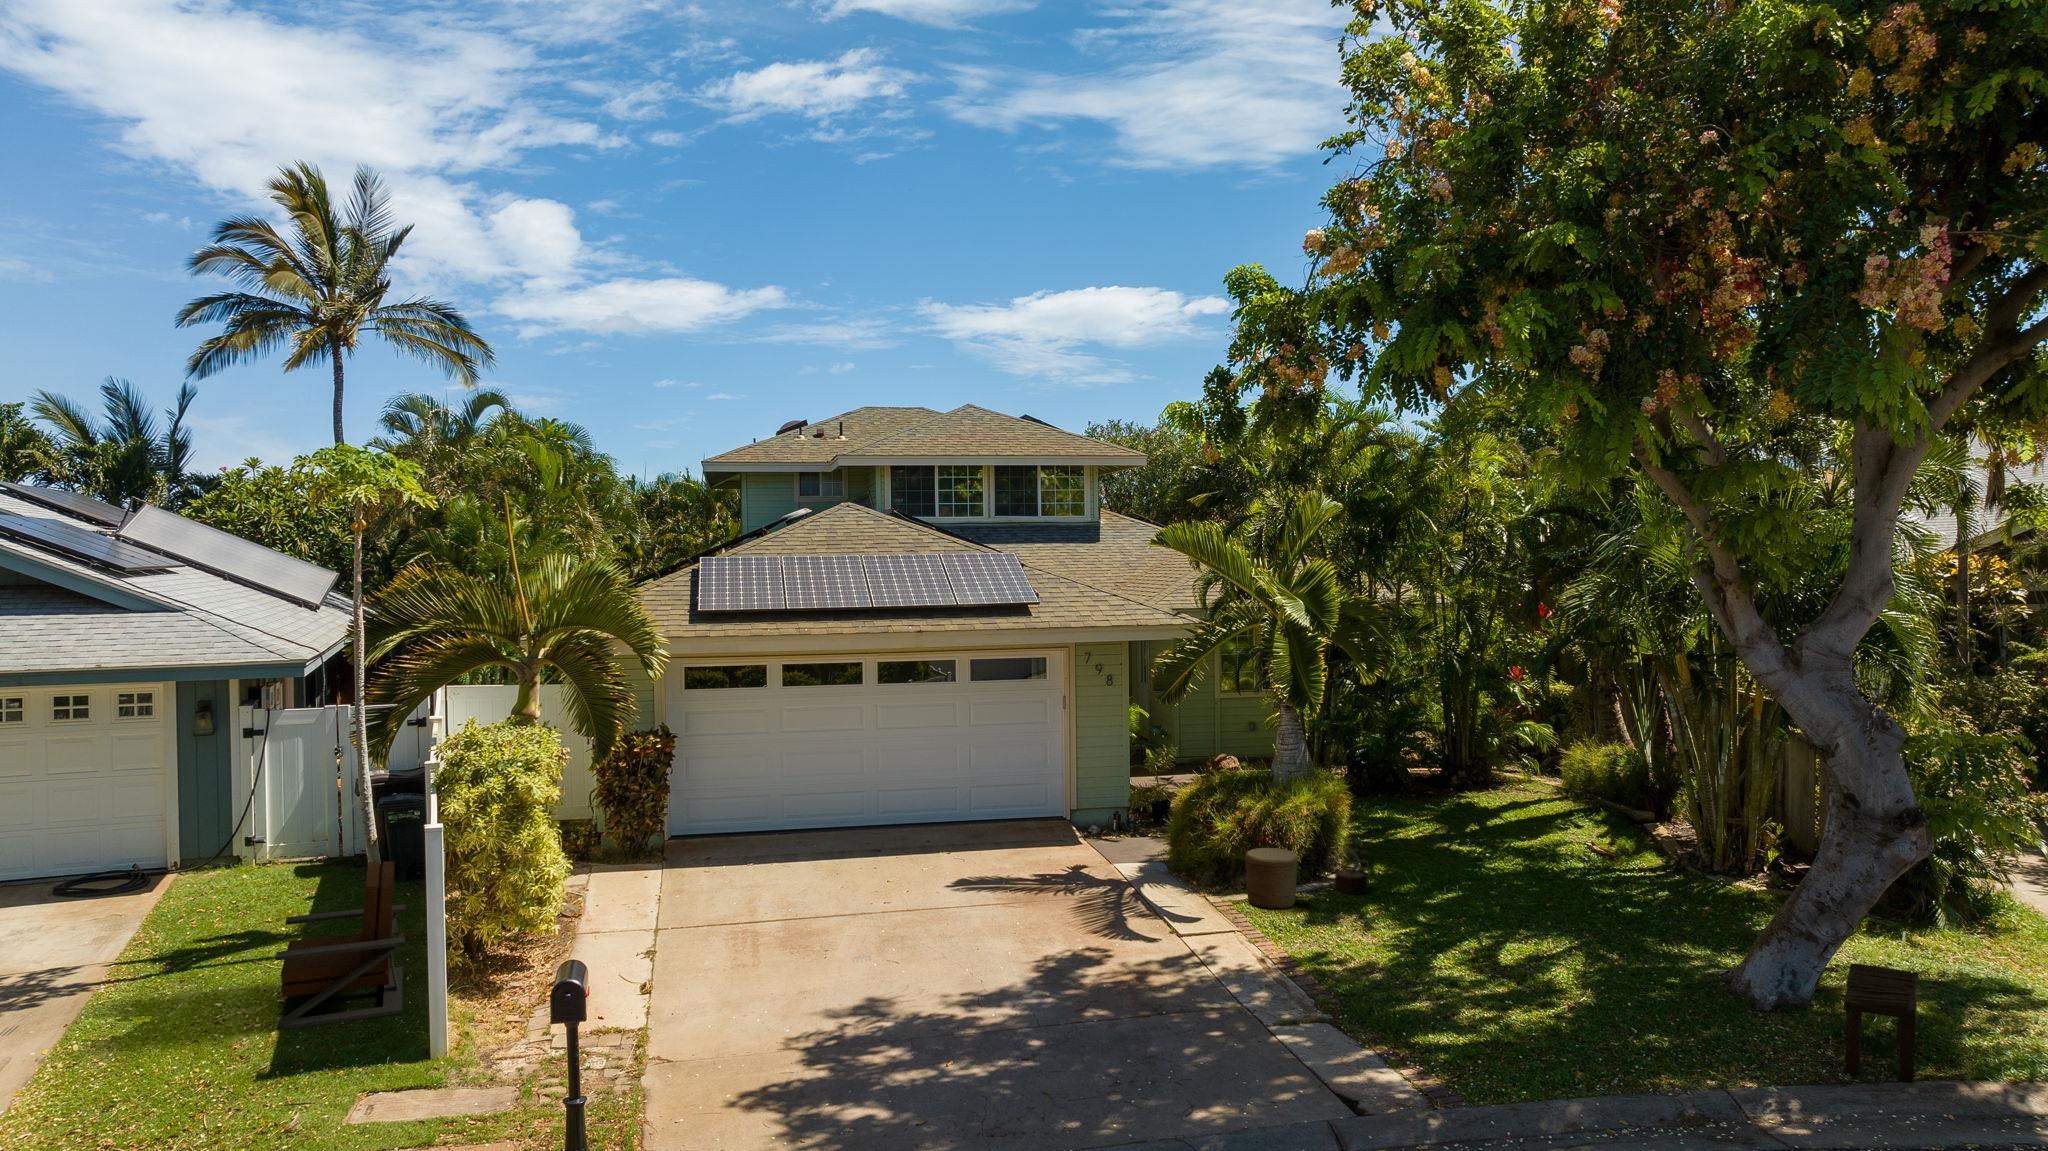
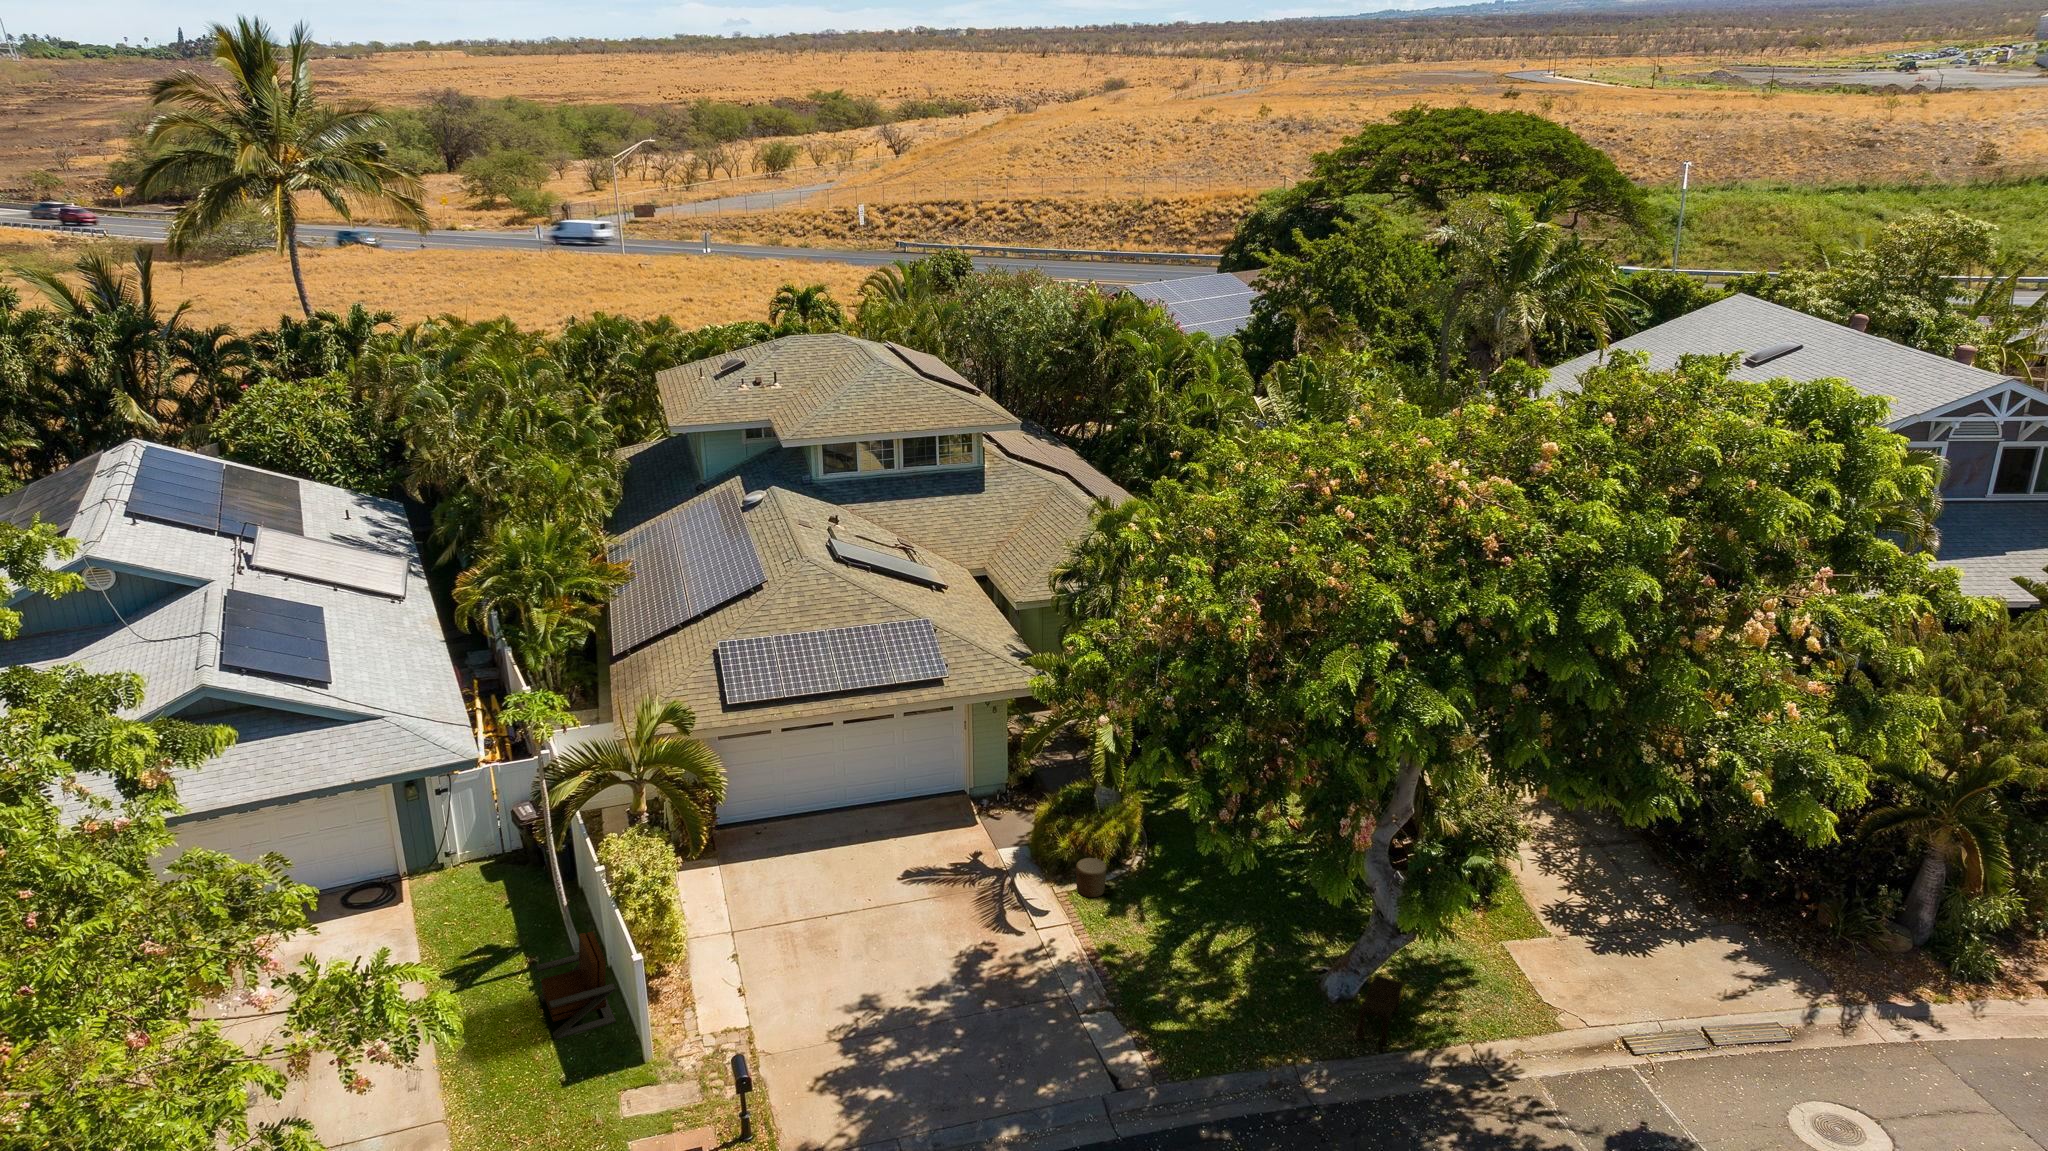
decorative plant: present [1331,836,1368,894] -> none [1126,844,1150,879]

